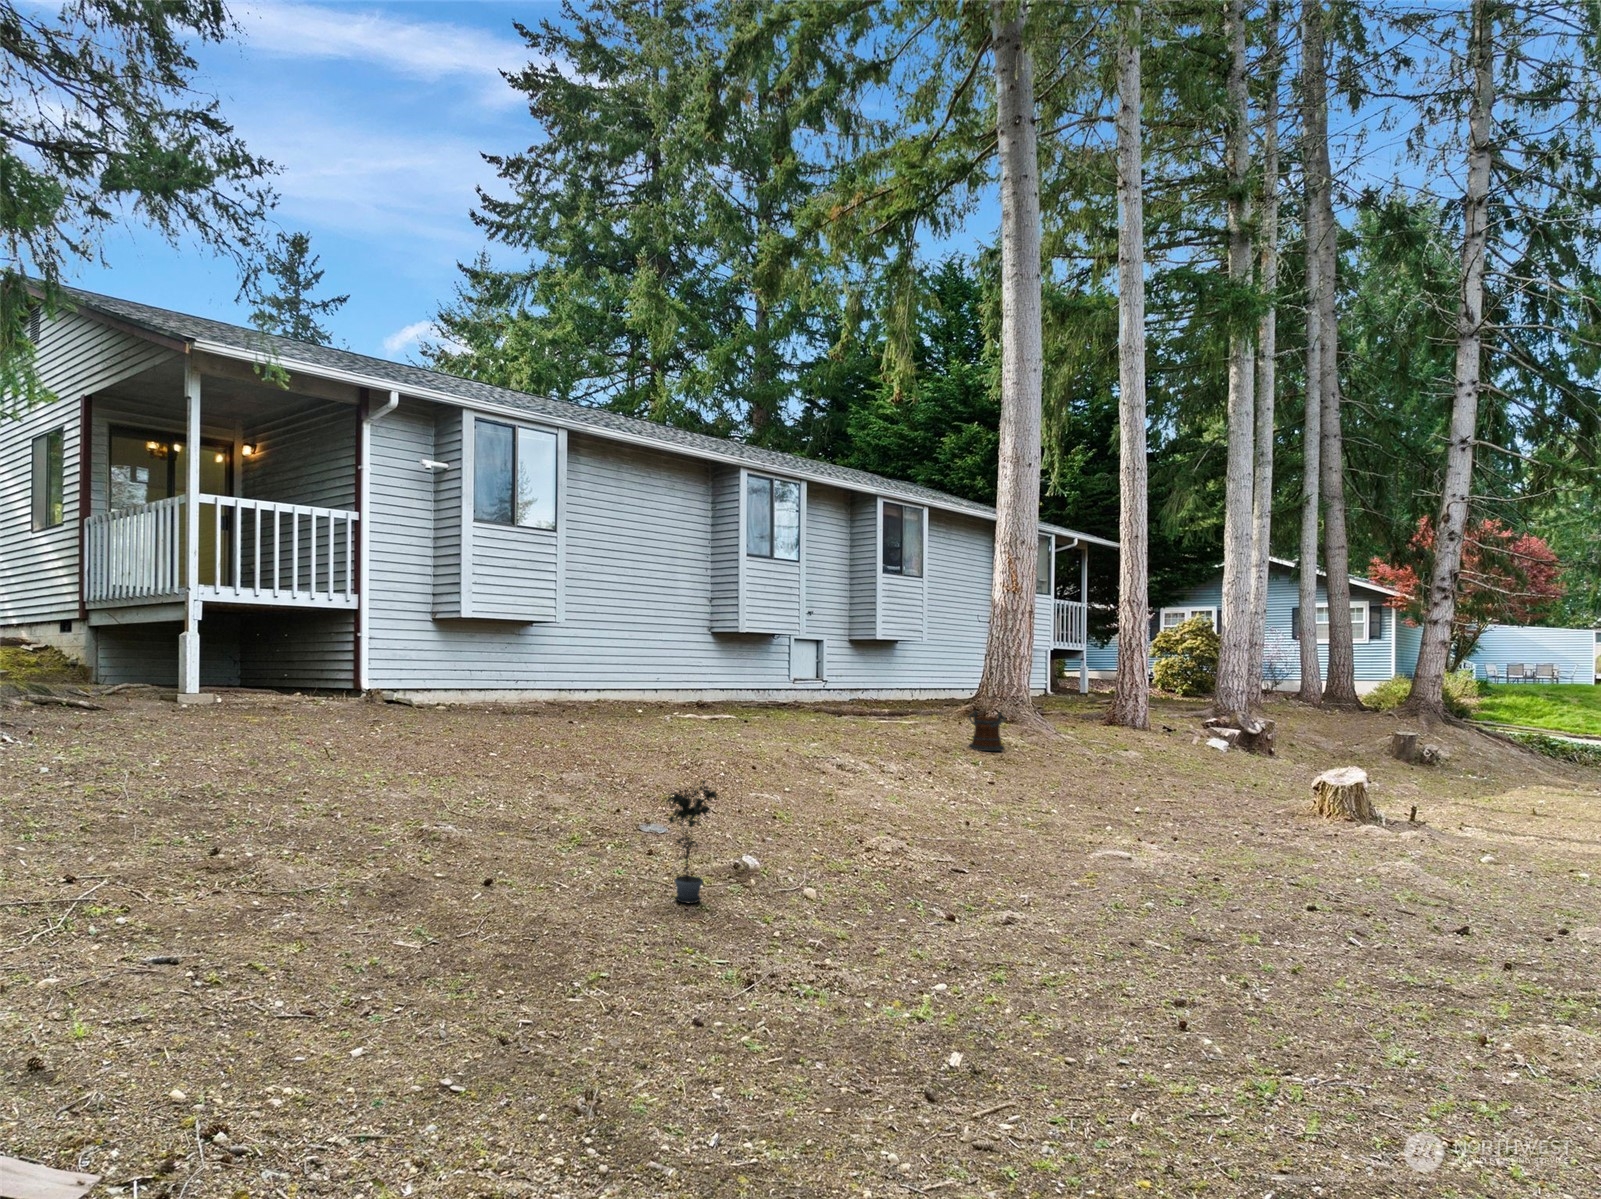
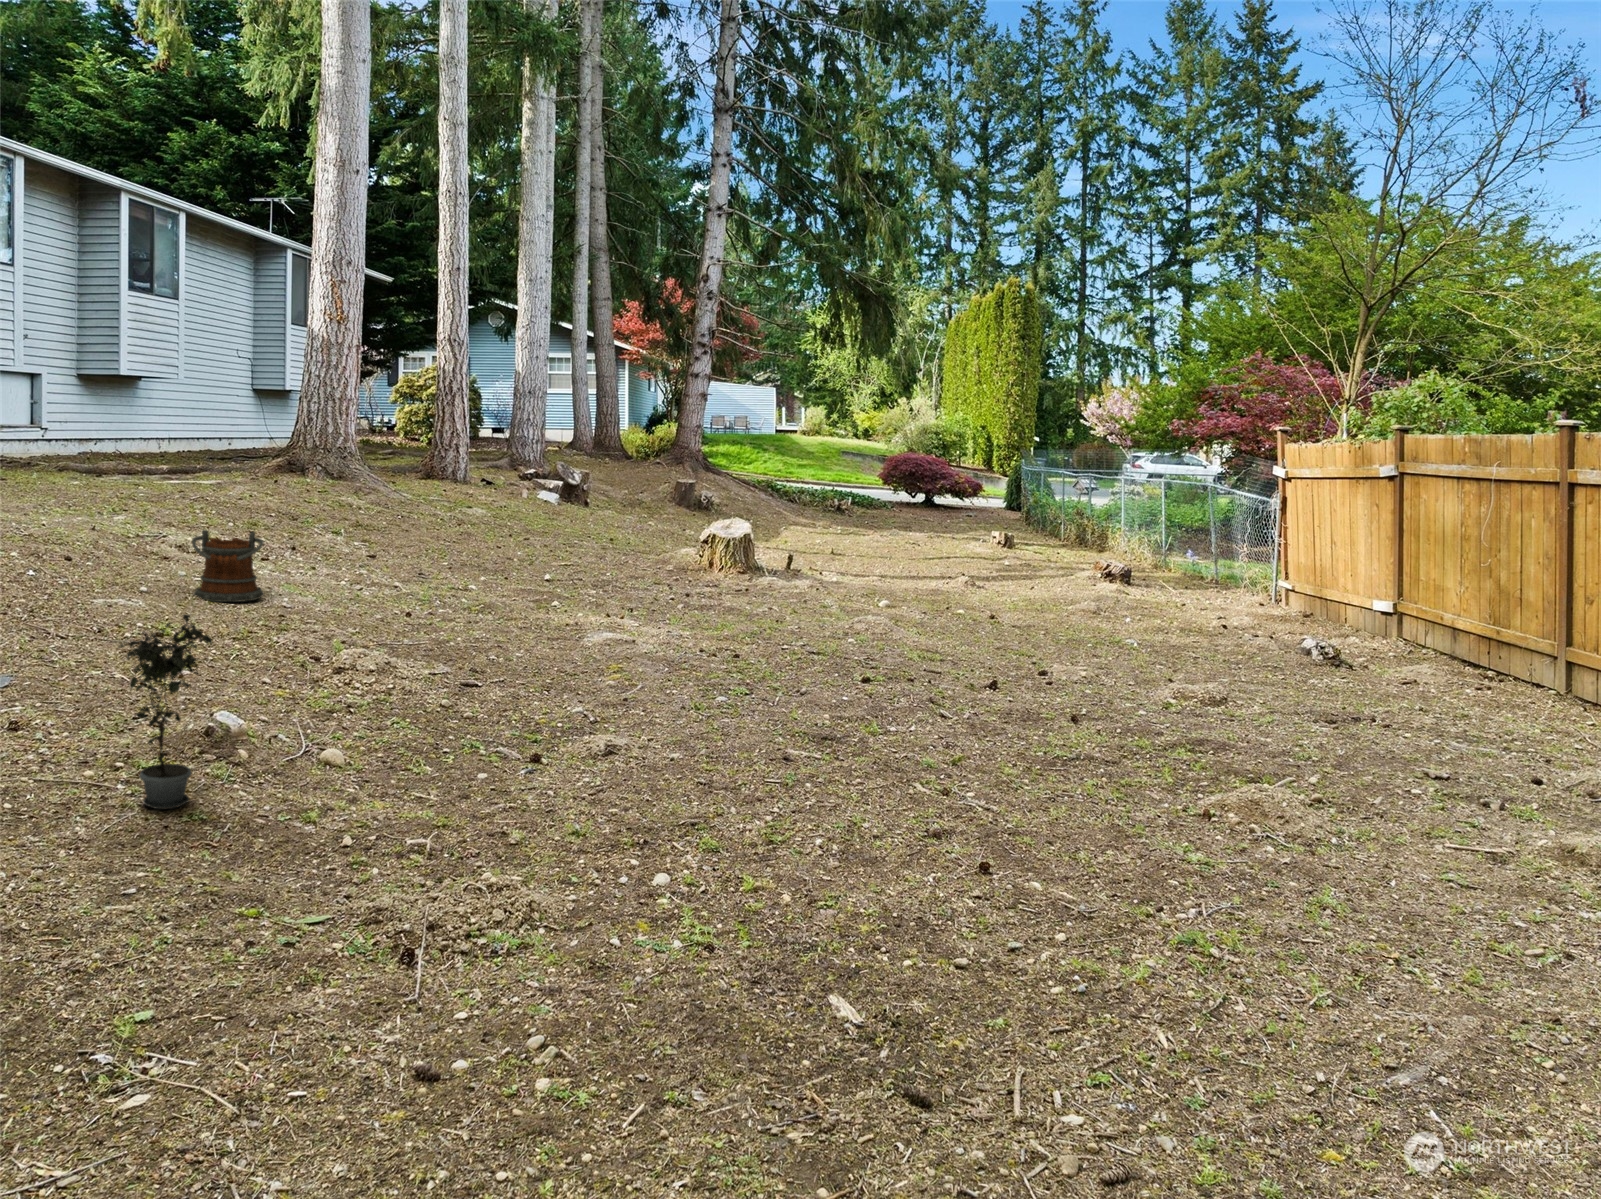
bucket: present [968,711,1005,751] -> present [192,530,264,602]

